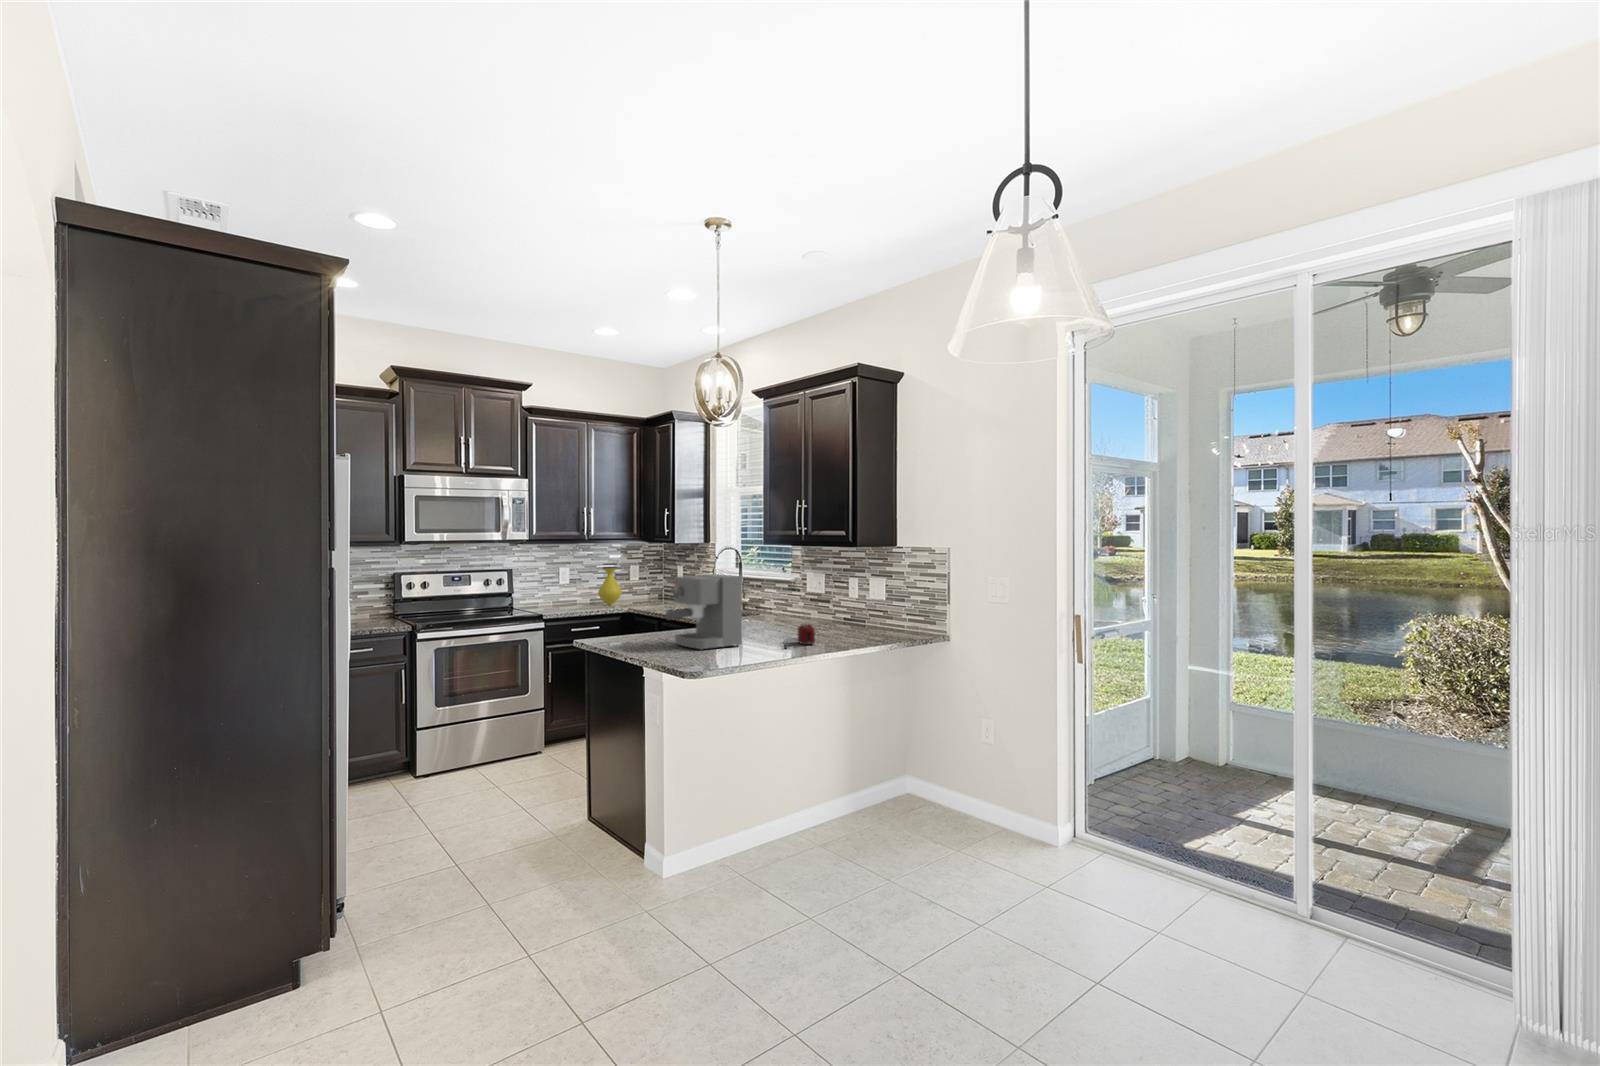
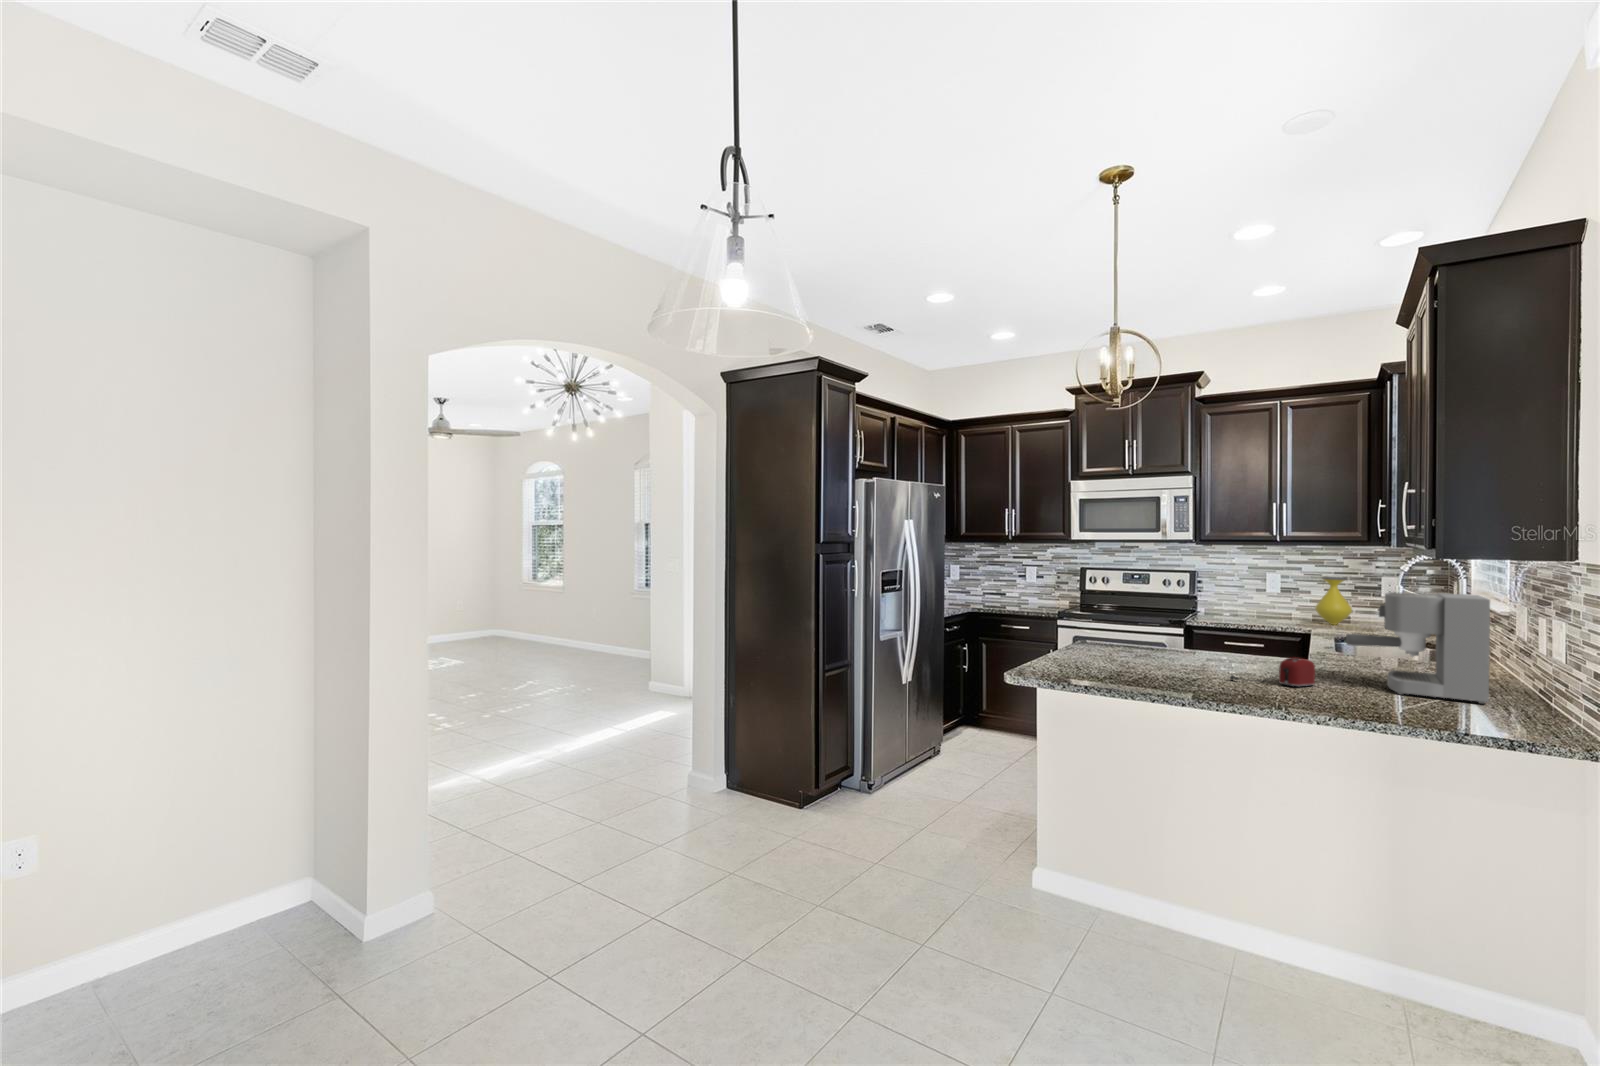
coffee maker: present [665,574,742,650] -> present [1345,592,1490,704]

